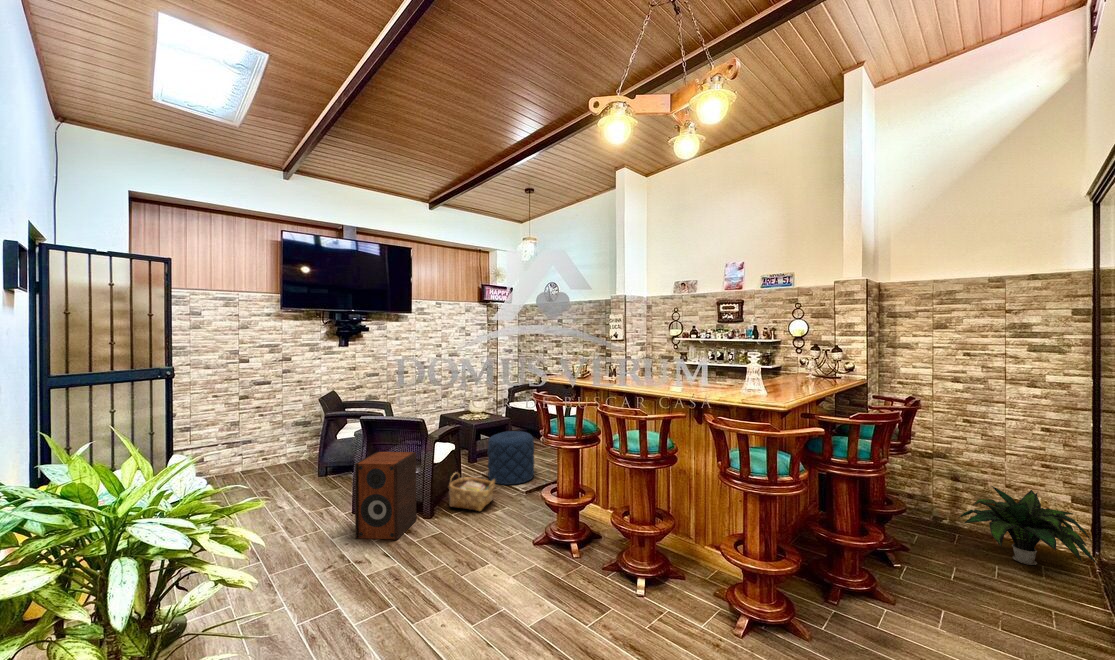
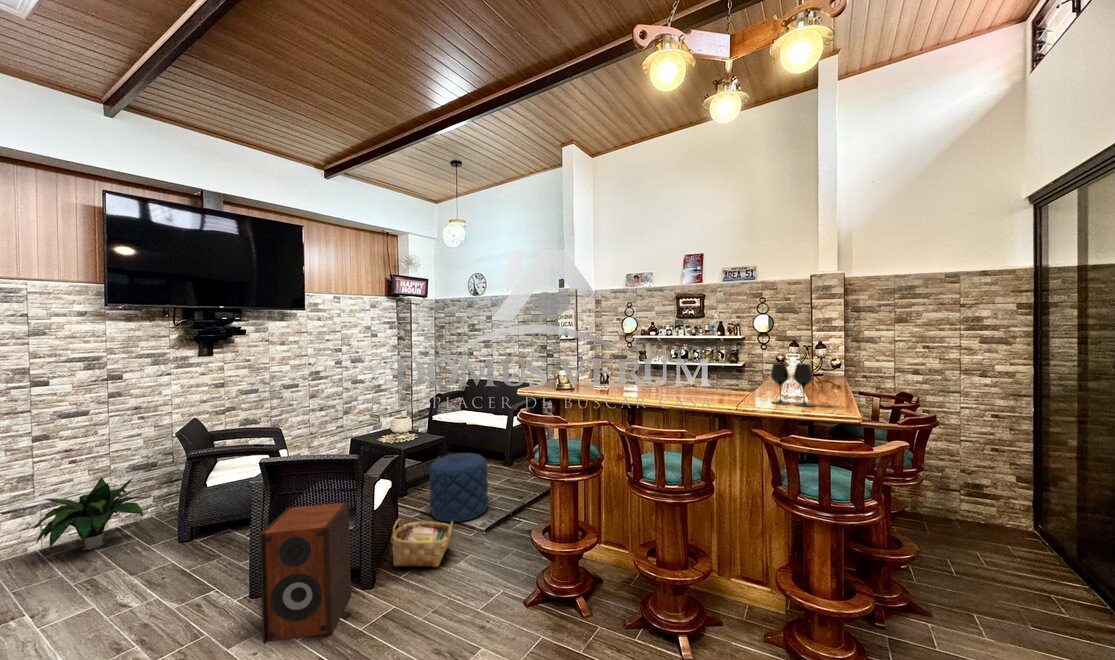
wine glass: none [741,361,775,399] -> present [771,364,814,407]
potted plant: present [959,486,1097,565] -> present [34,477,145,550]

